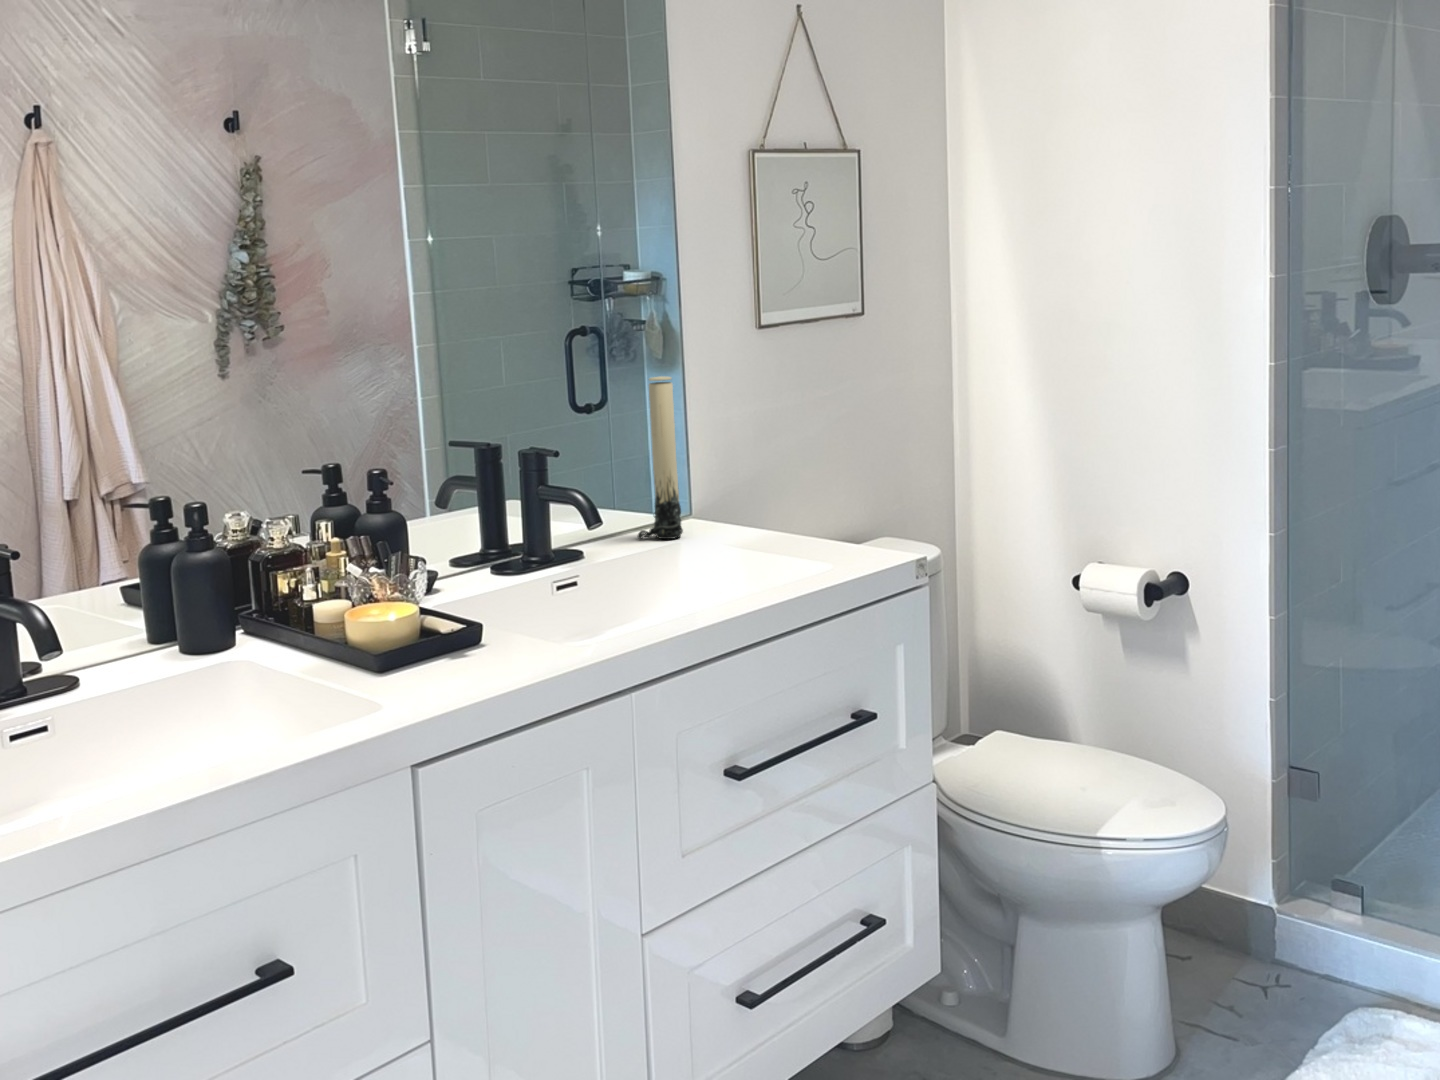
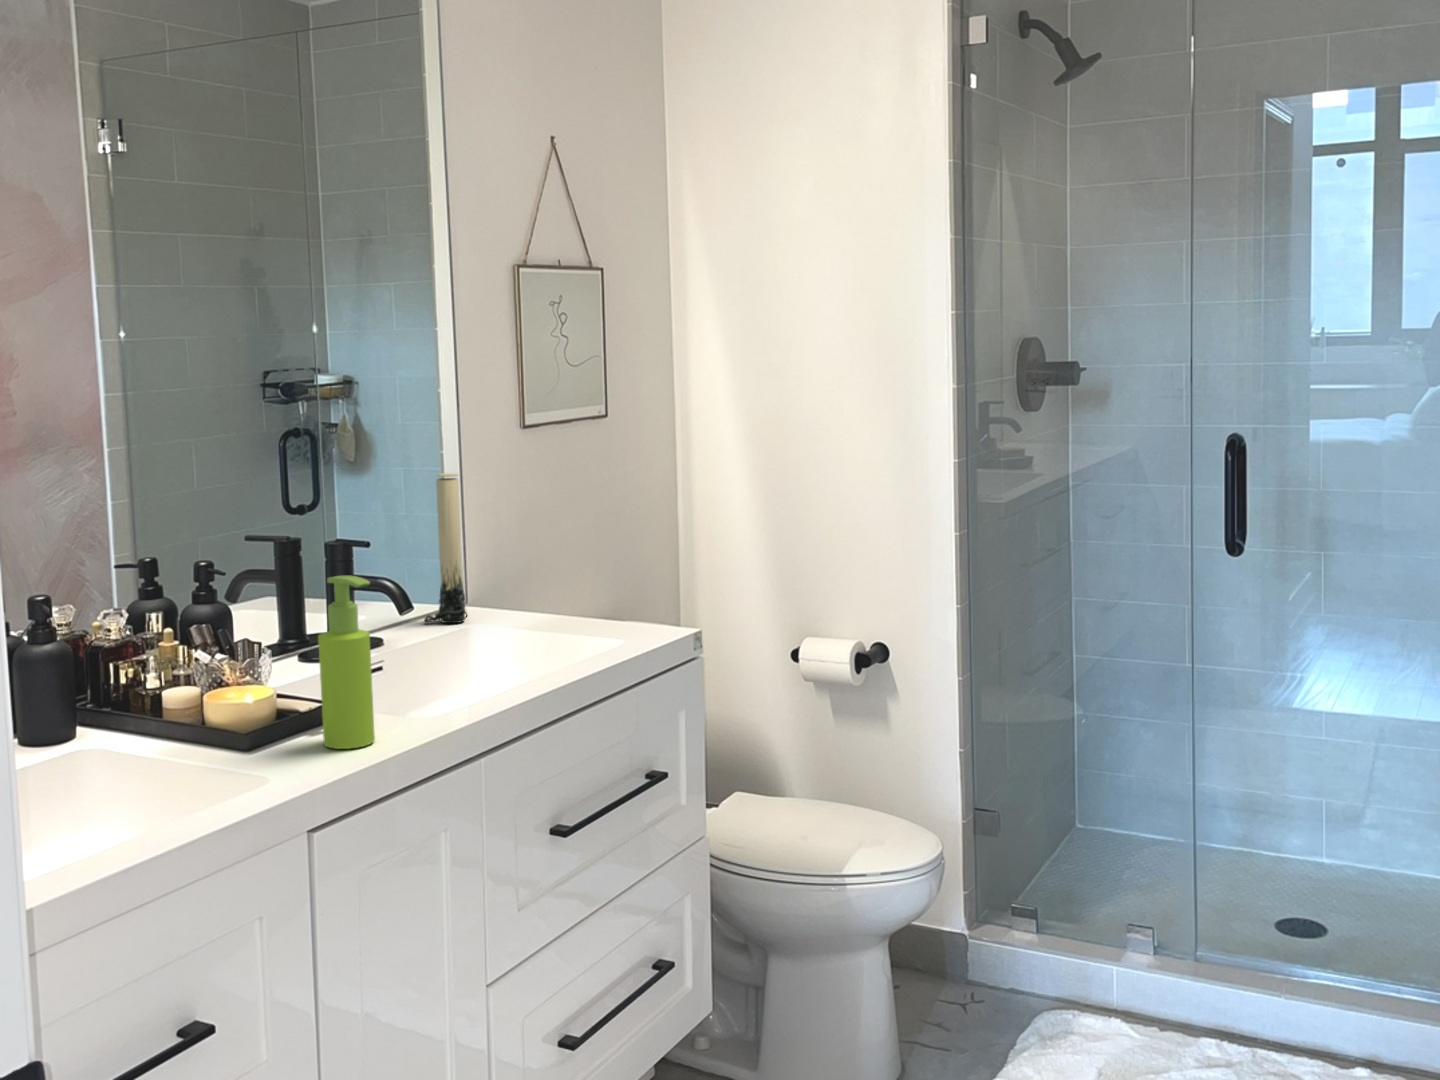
soap dispenser: none [448,484,512,672] -> present [318,576,375,749]

